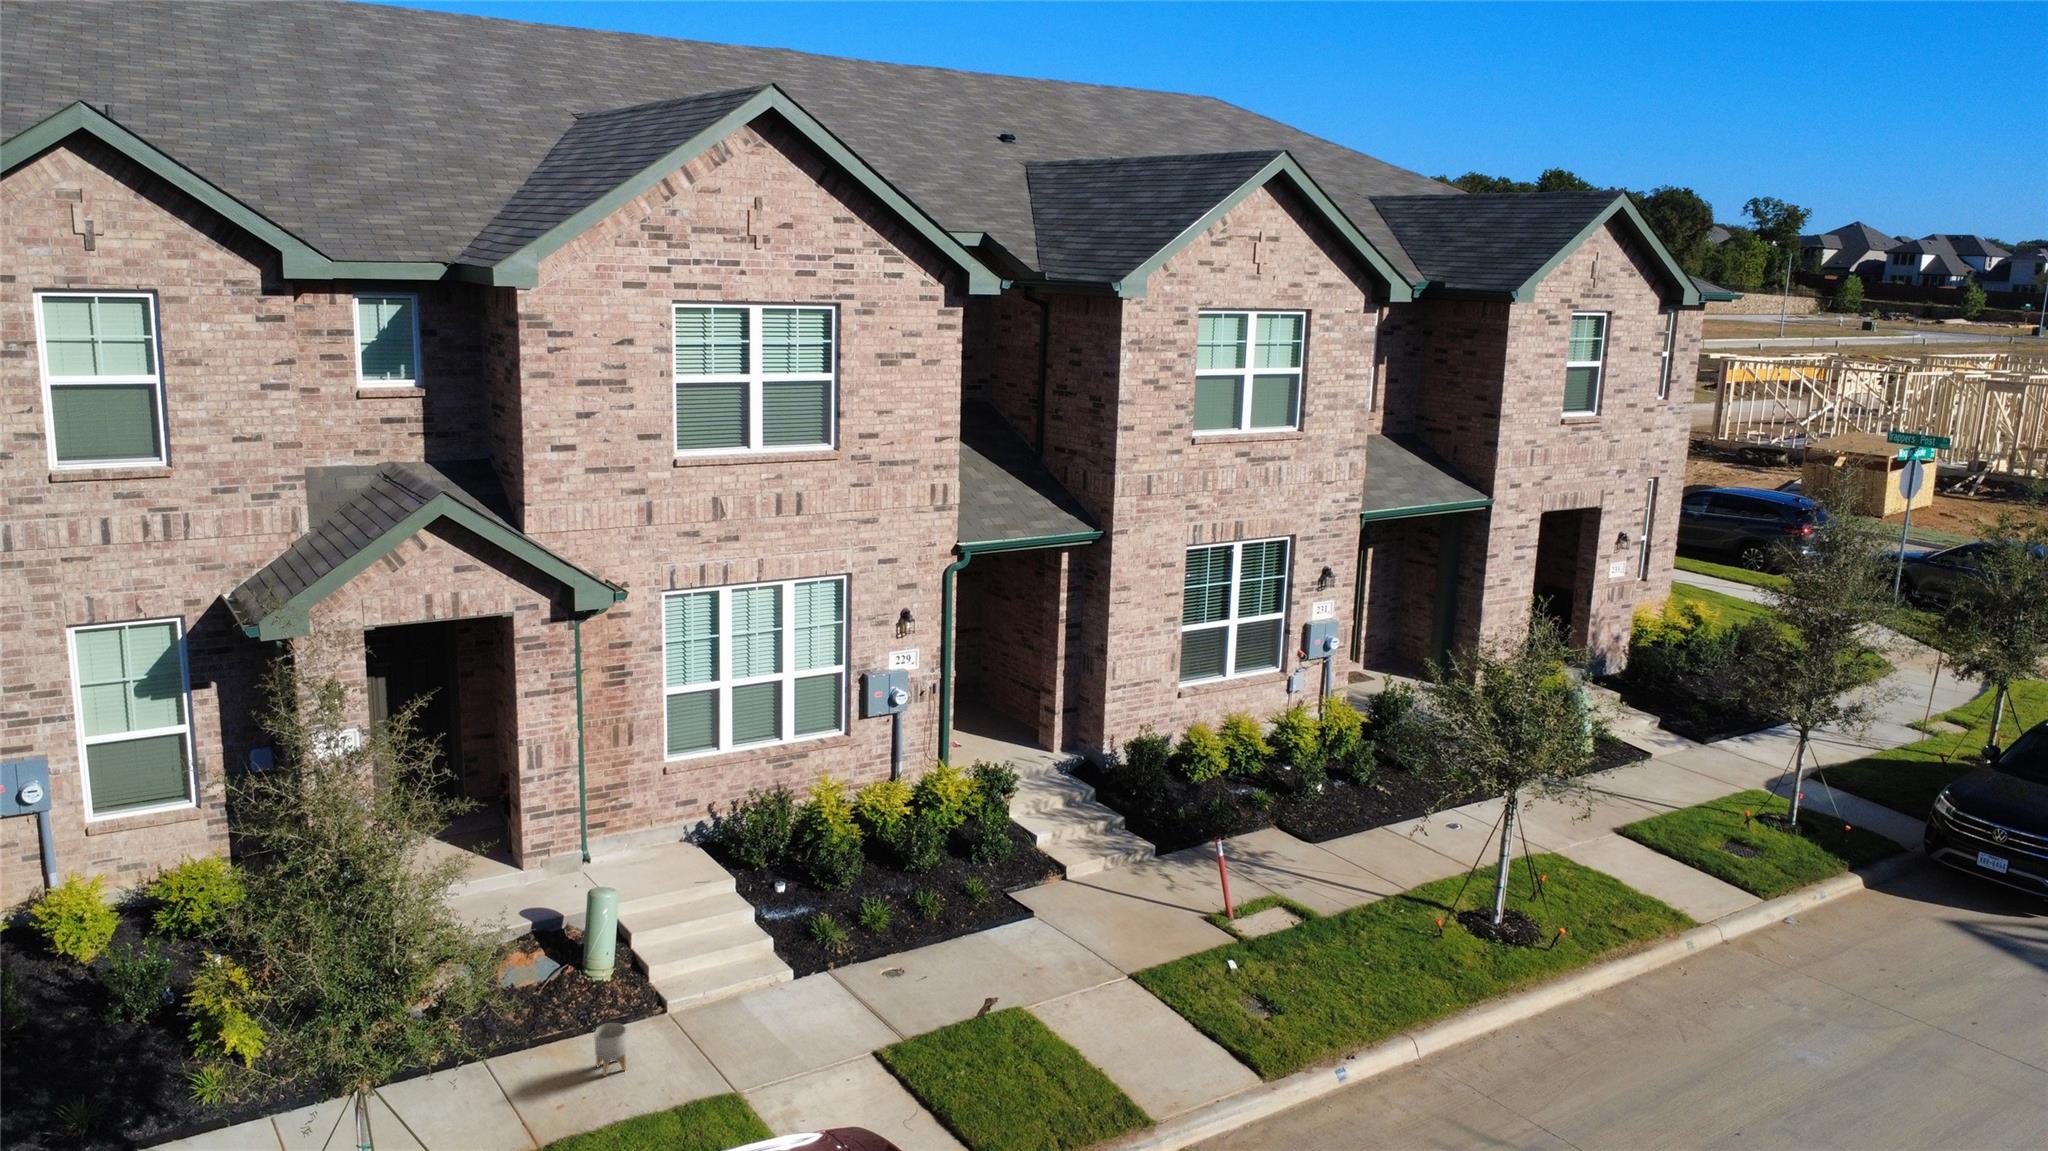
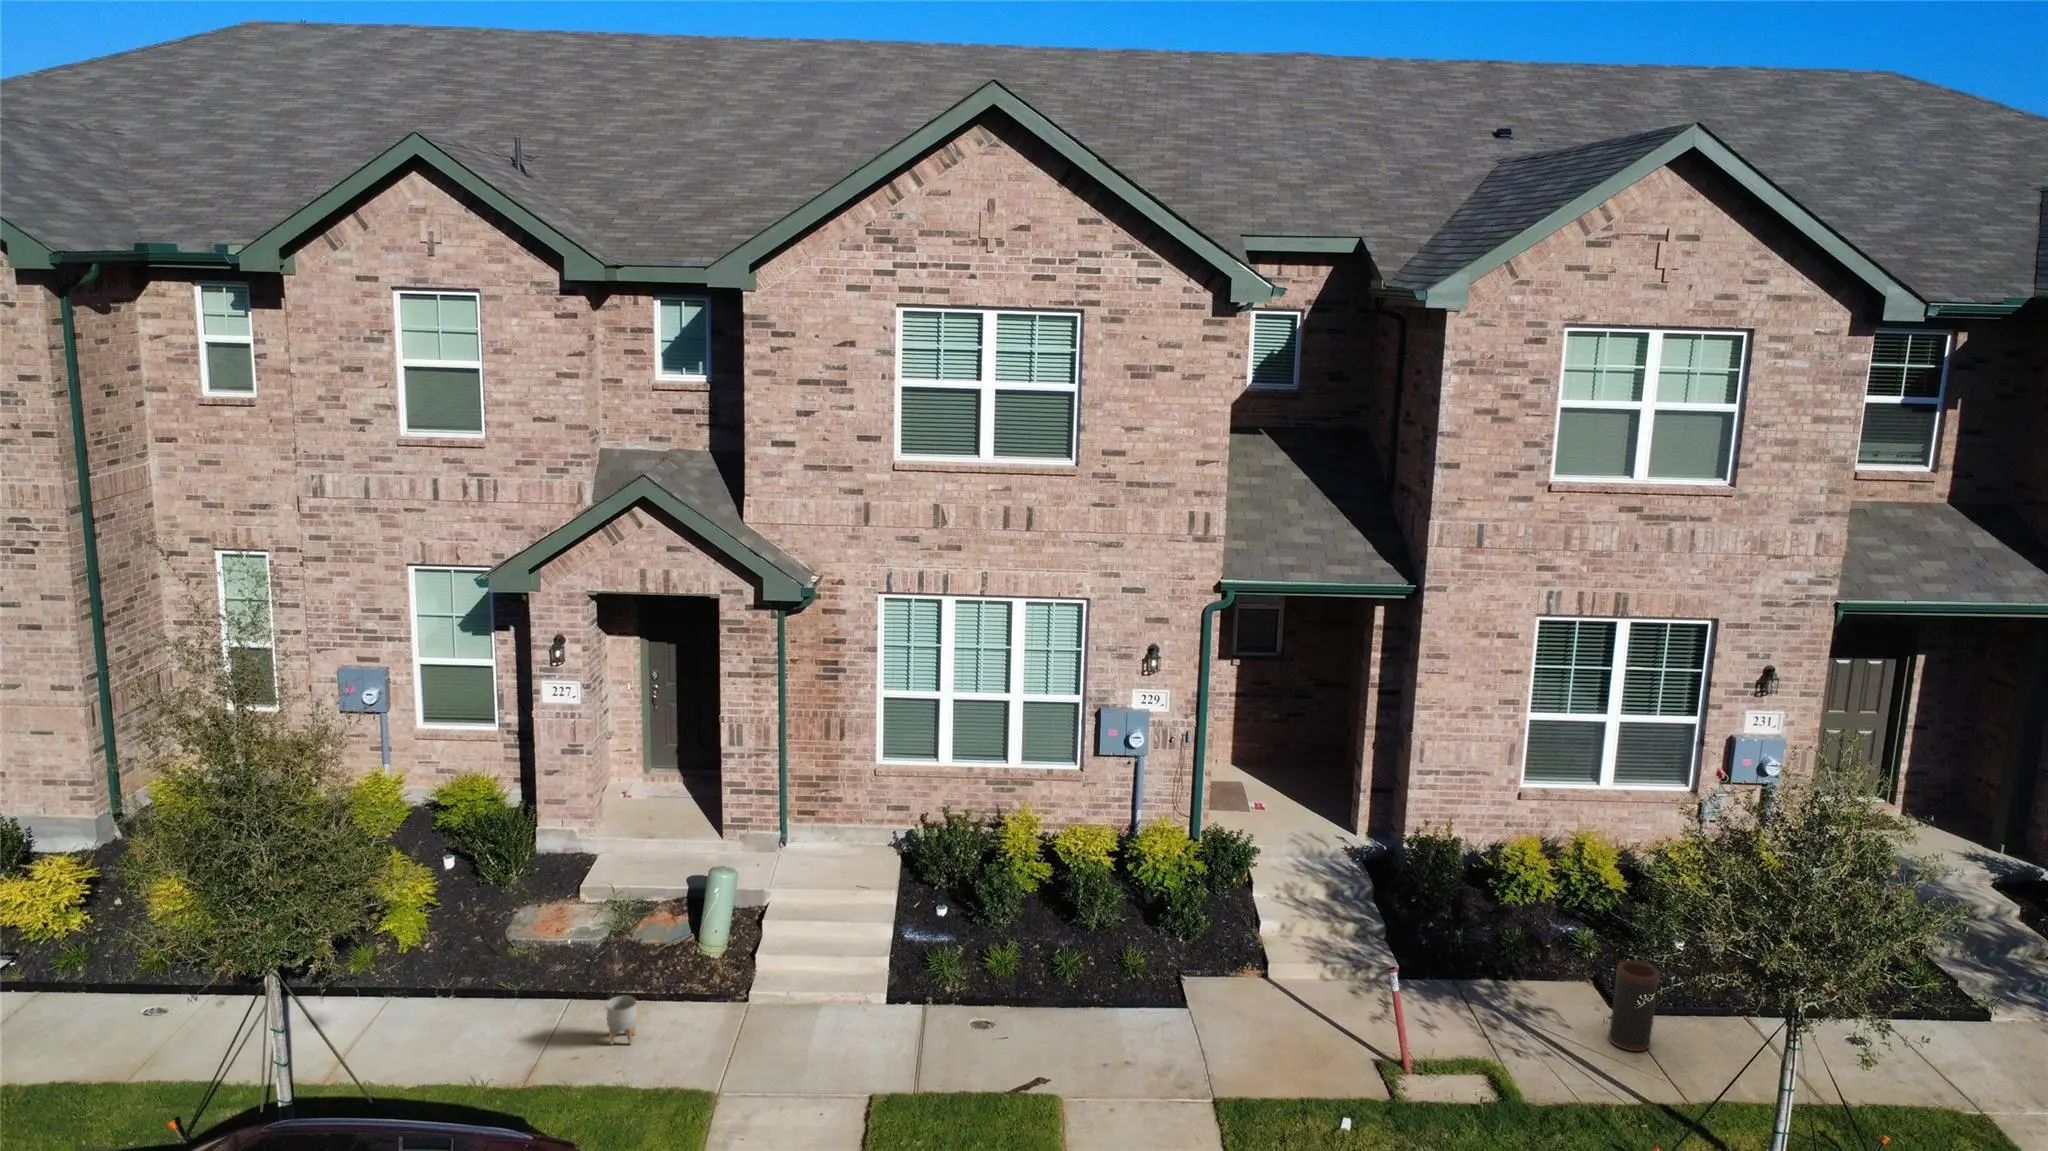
trash can: none [1342,791,1378,859] -> present [1608,960,1660,1051]

